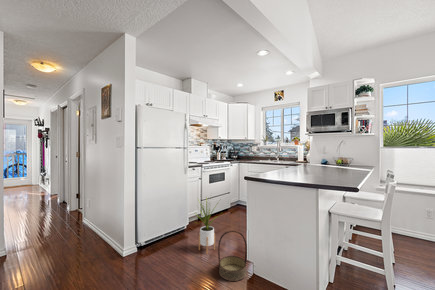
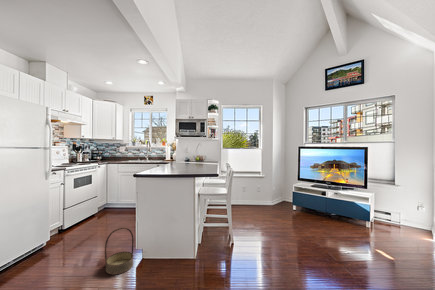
house plant: present [198,197,216,254] -> none [65,198,103,262]

